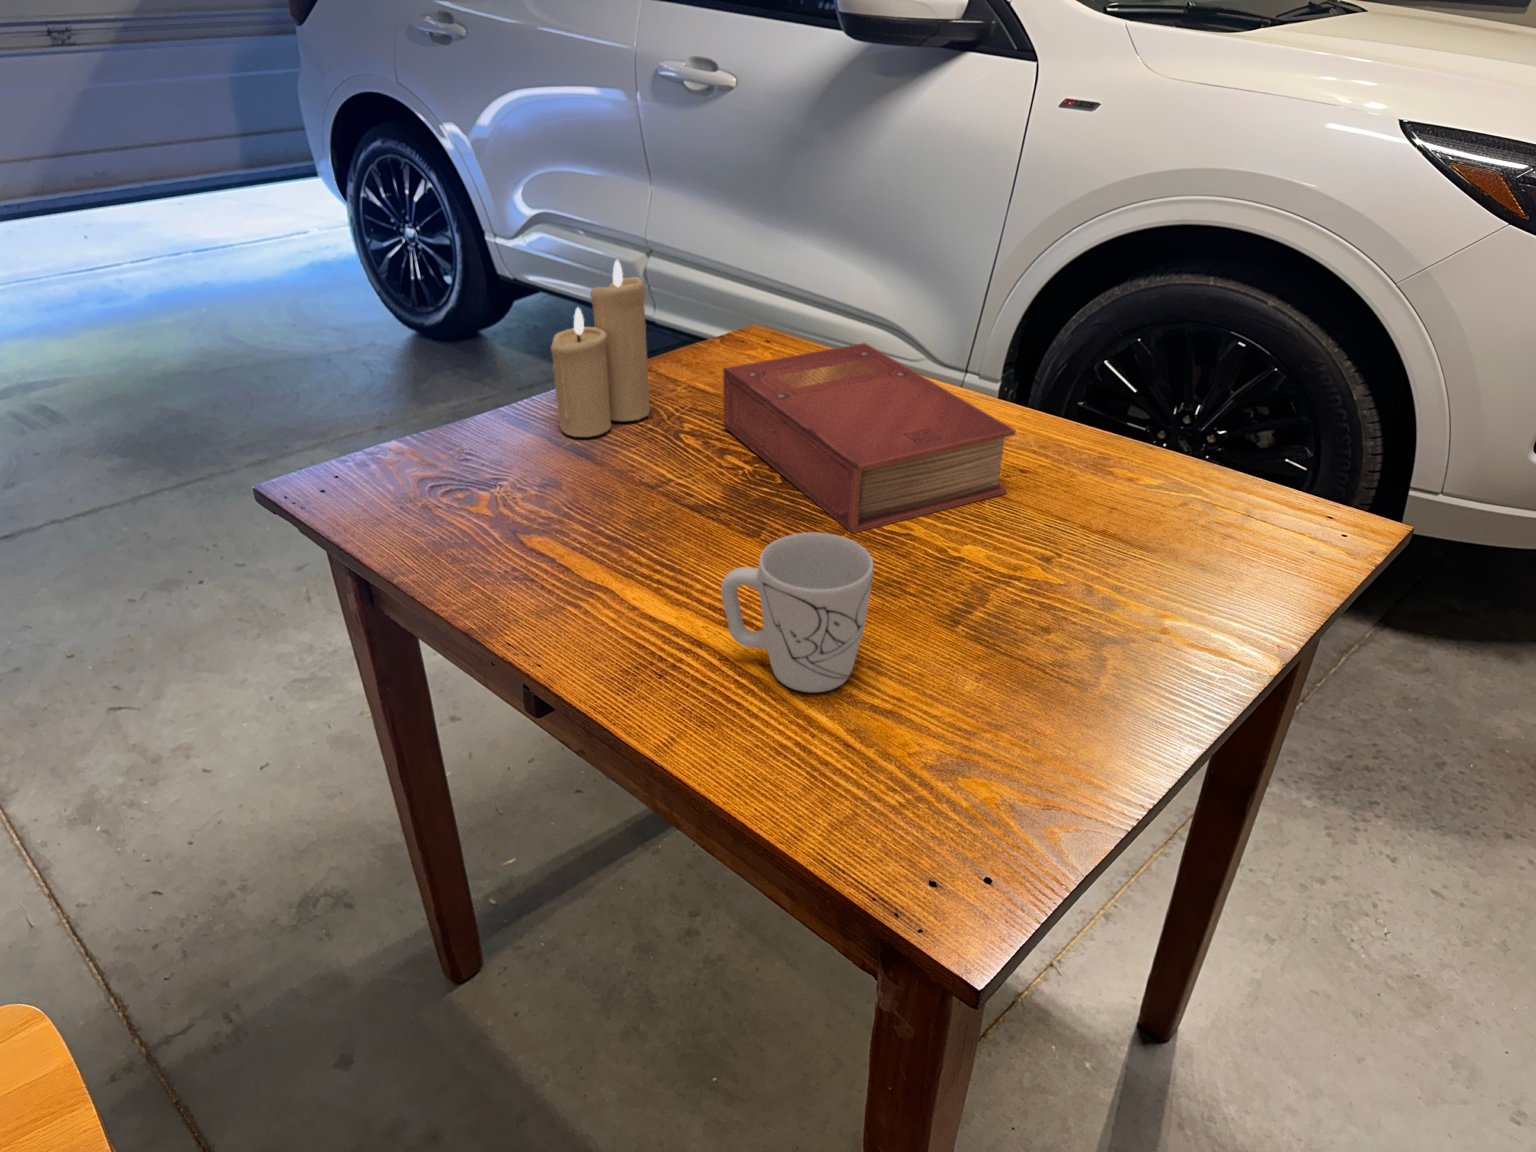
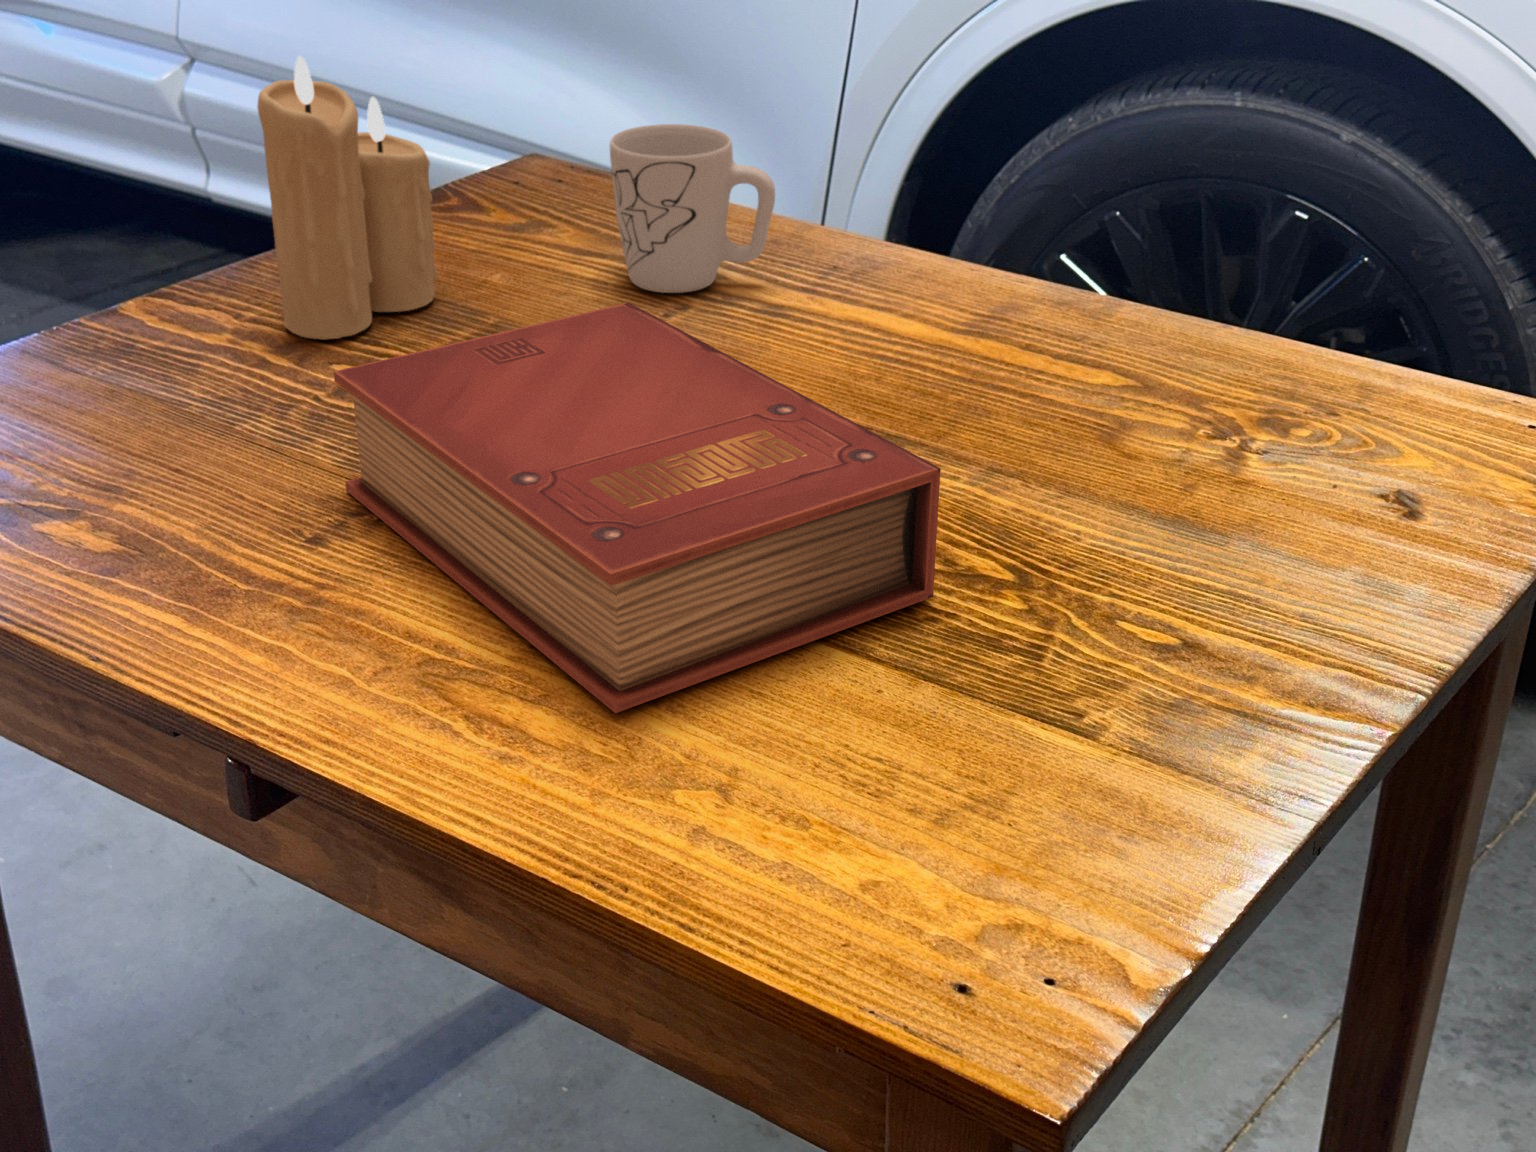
candle: present [551,260,650,437] -> present [257,56,437,339]

